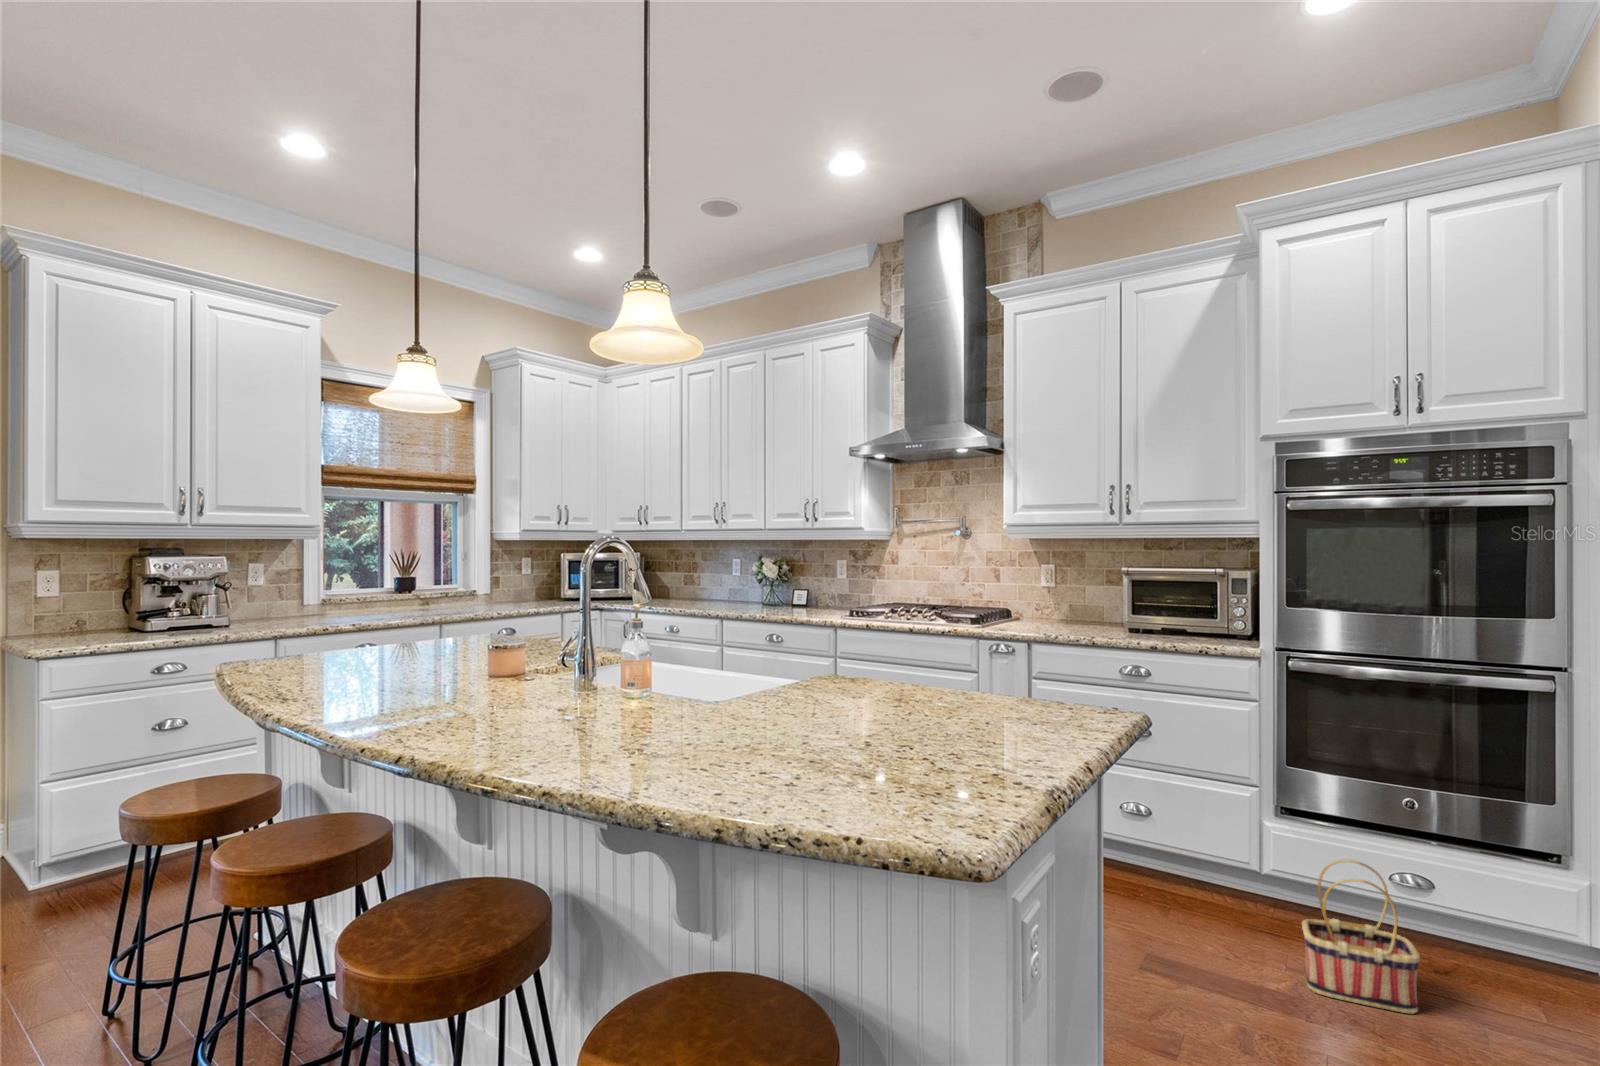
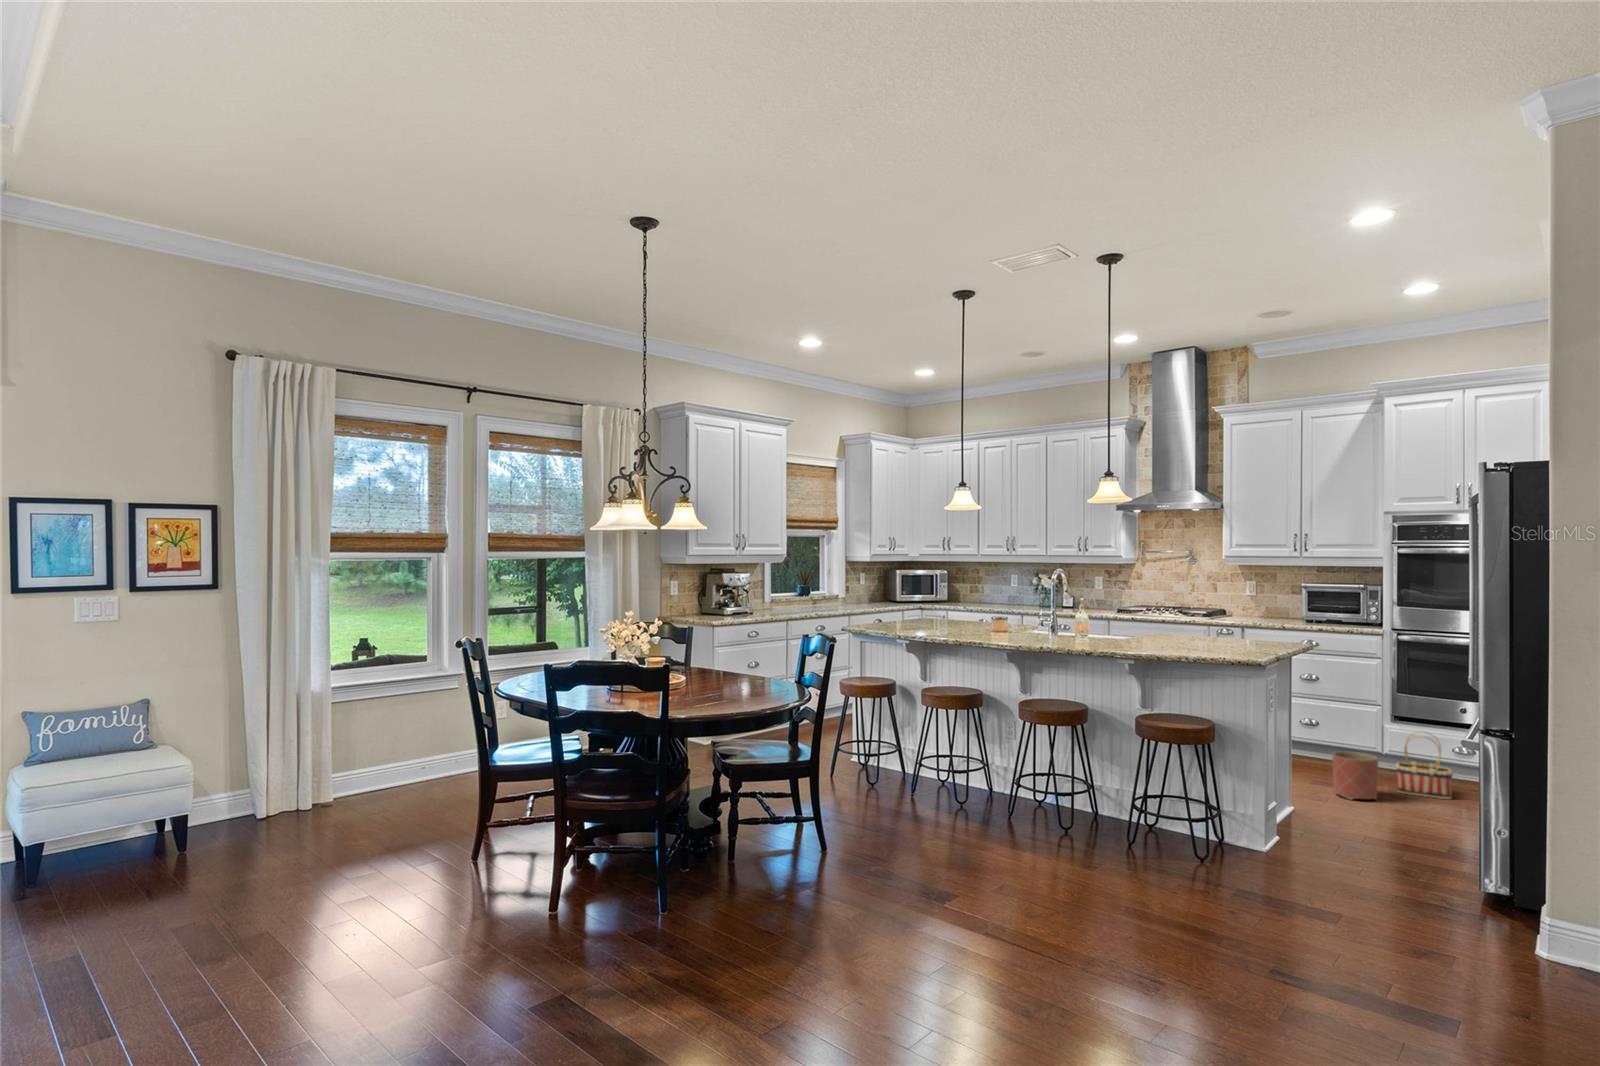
planter: none [1186,911,1280,1034] -> present [1332,751,1378,800]

